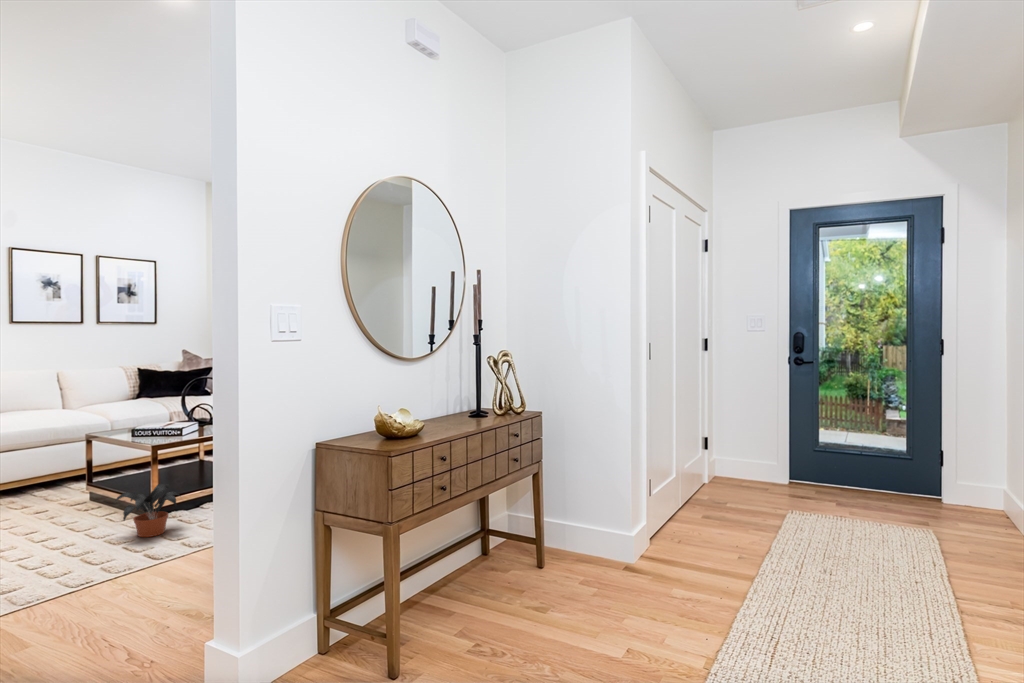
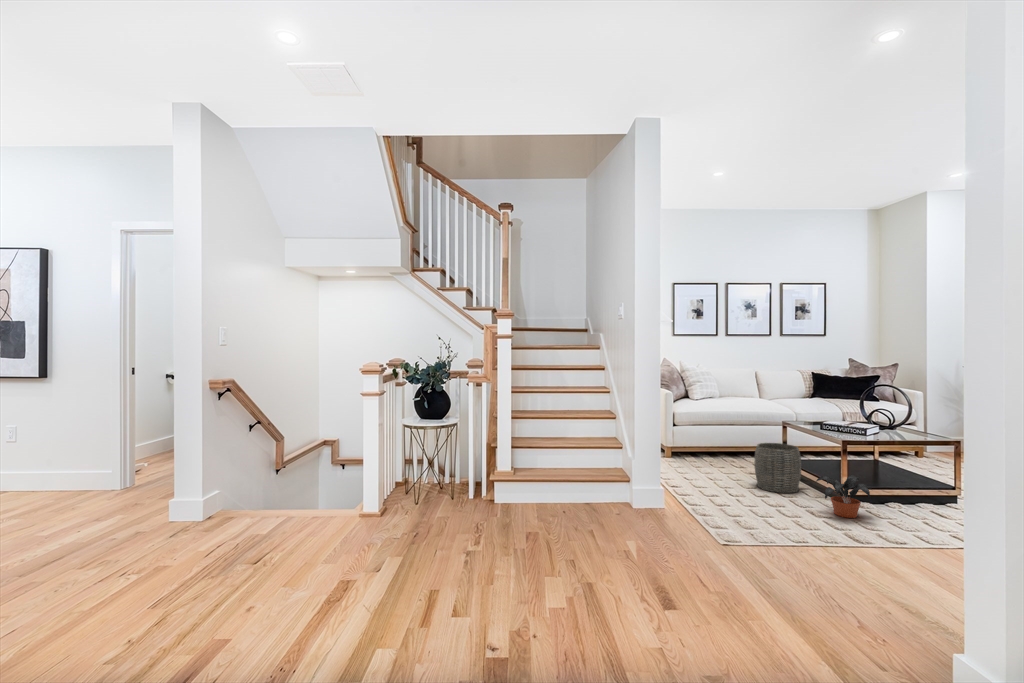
woven basket: none [35,462,103,530] -> present [754,443,801,493]

